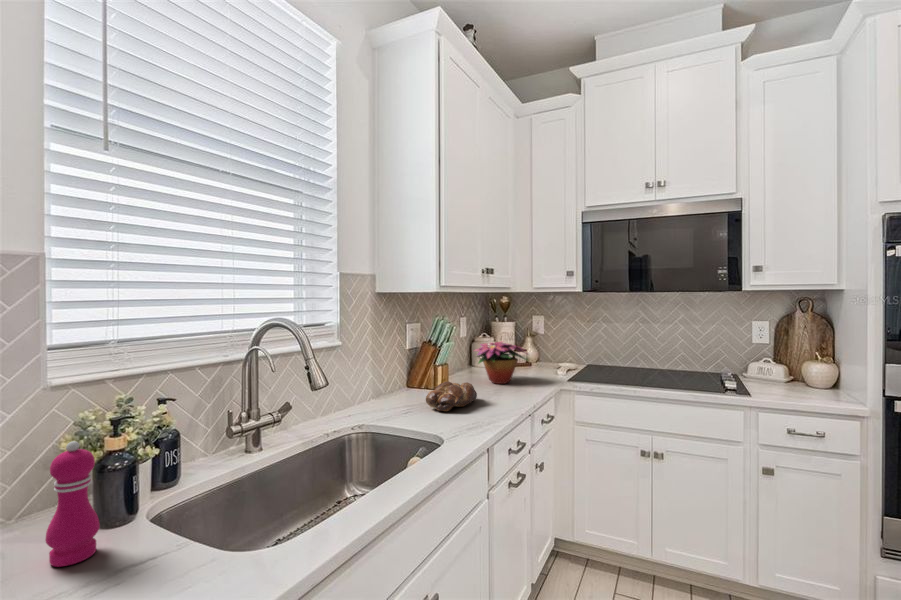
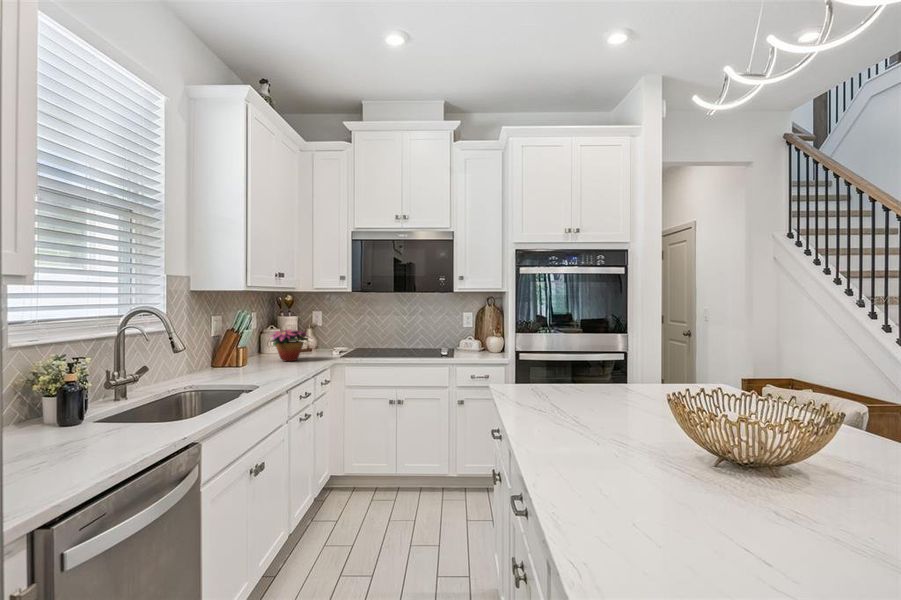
bread loaf: present [426,382,477,411] -> none [238,356,276,376]
pepper mill: present [46,441,100,567] -> none [45,371,75,440]

